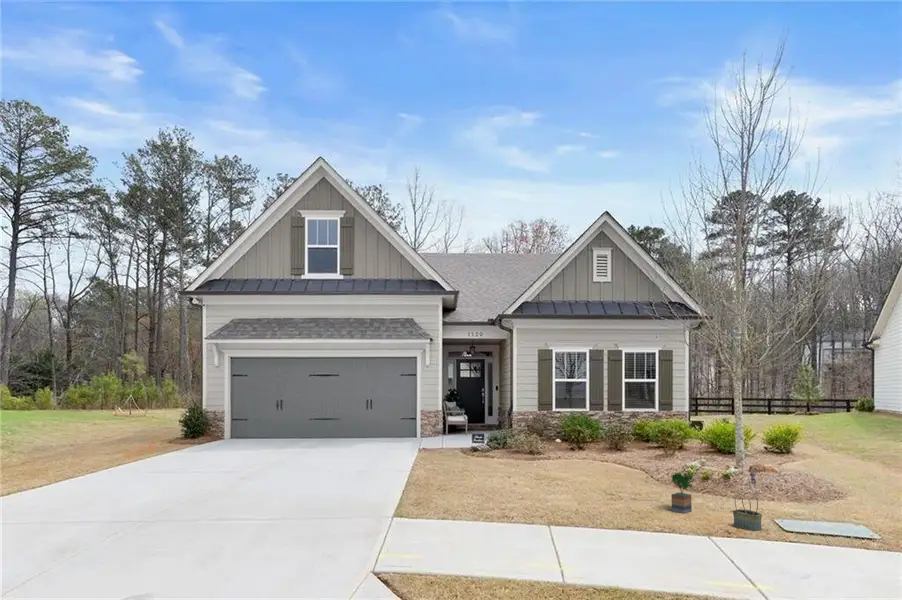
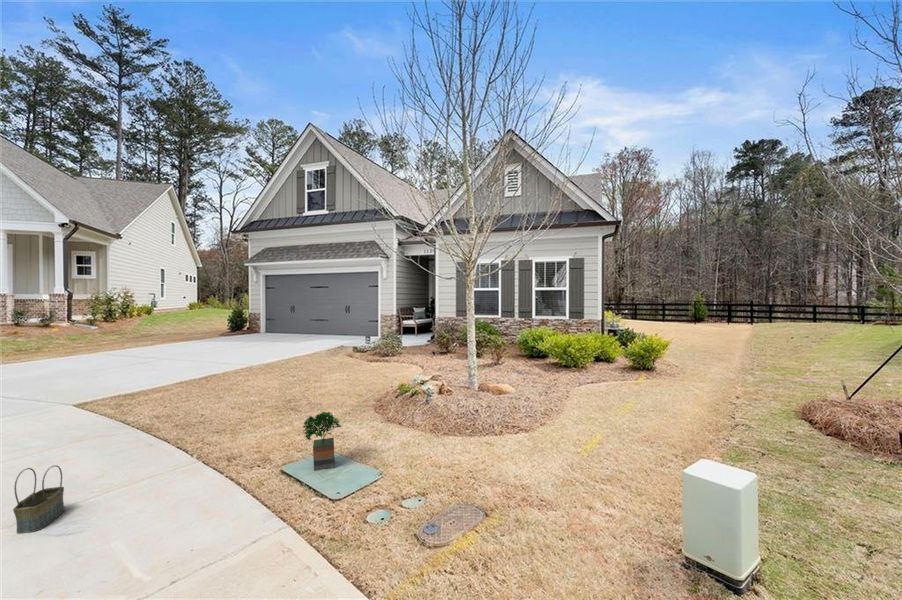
potted tree: present [671,473,695,514] -> present [303,412,341,471]

